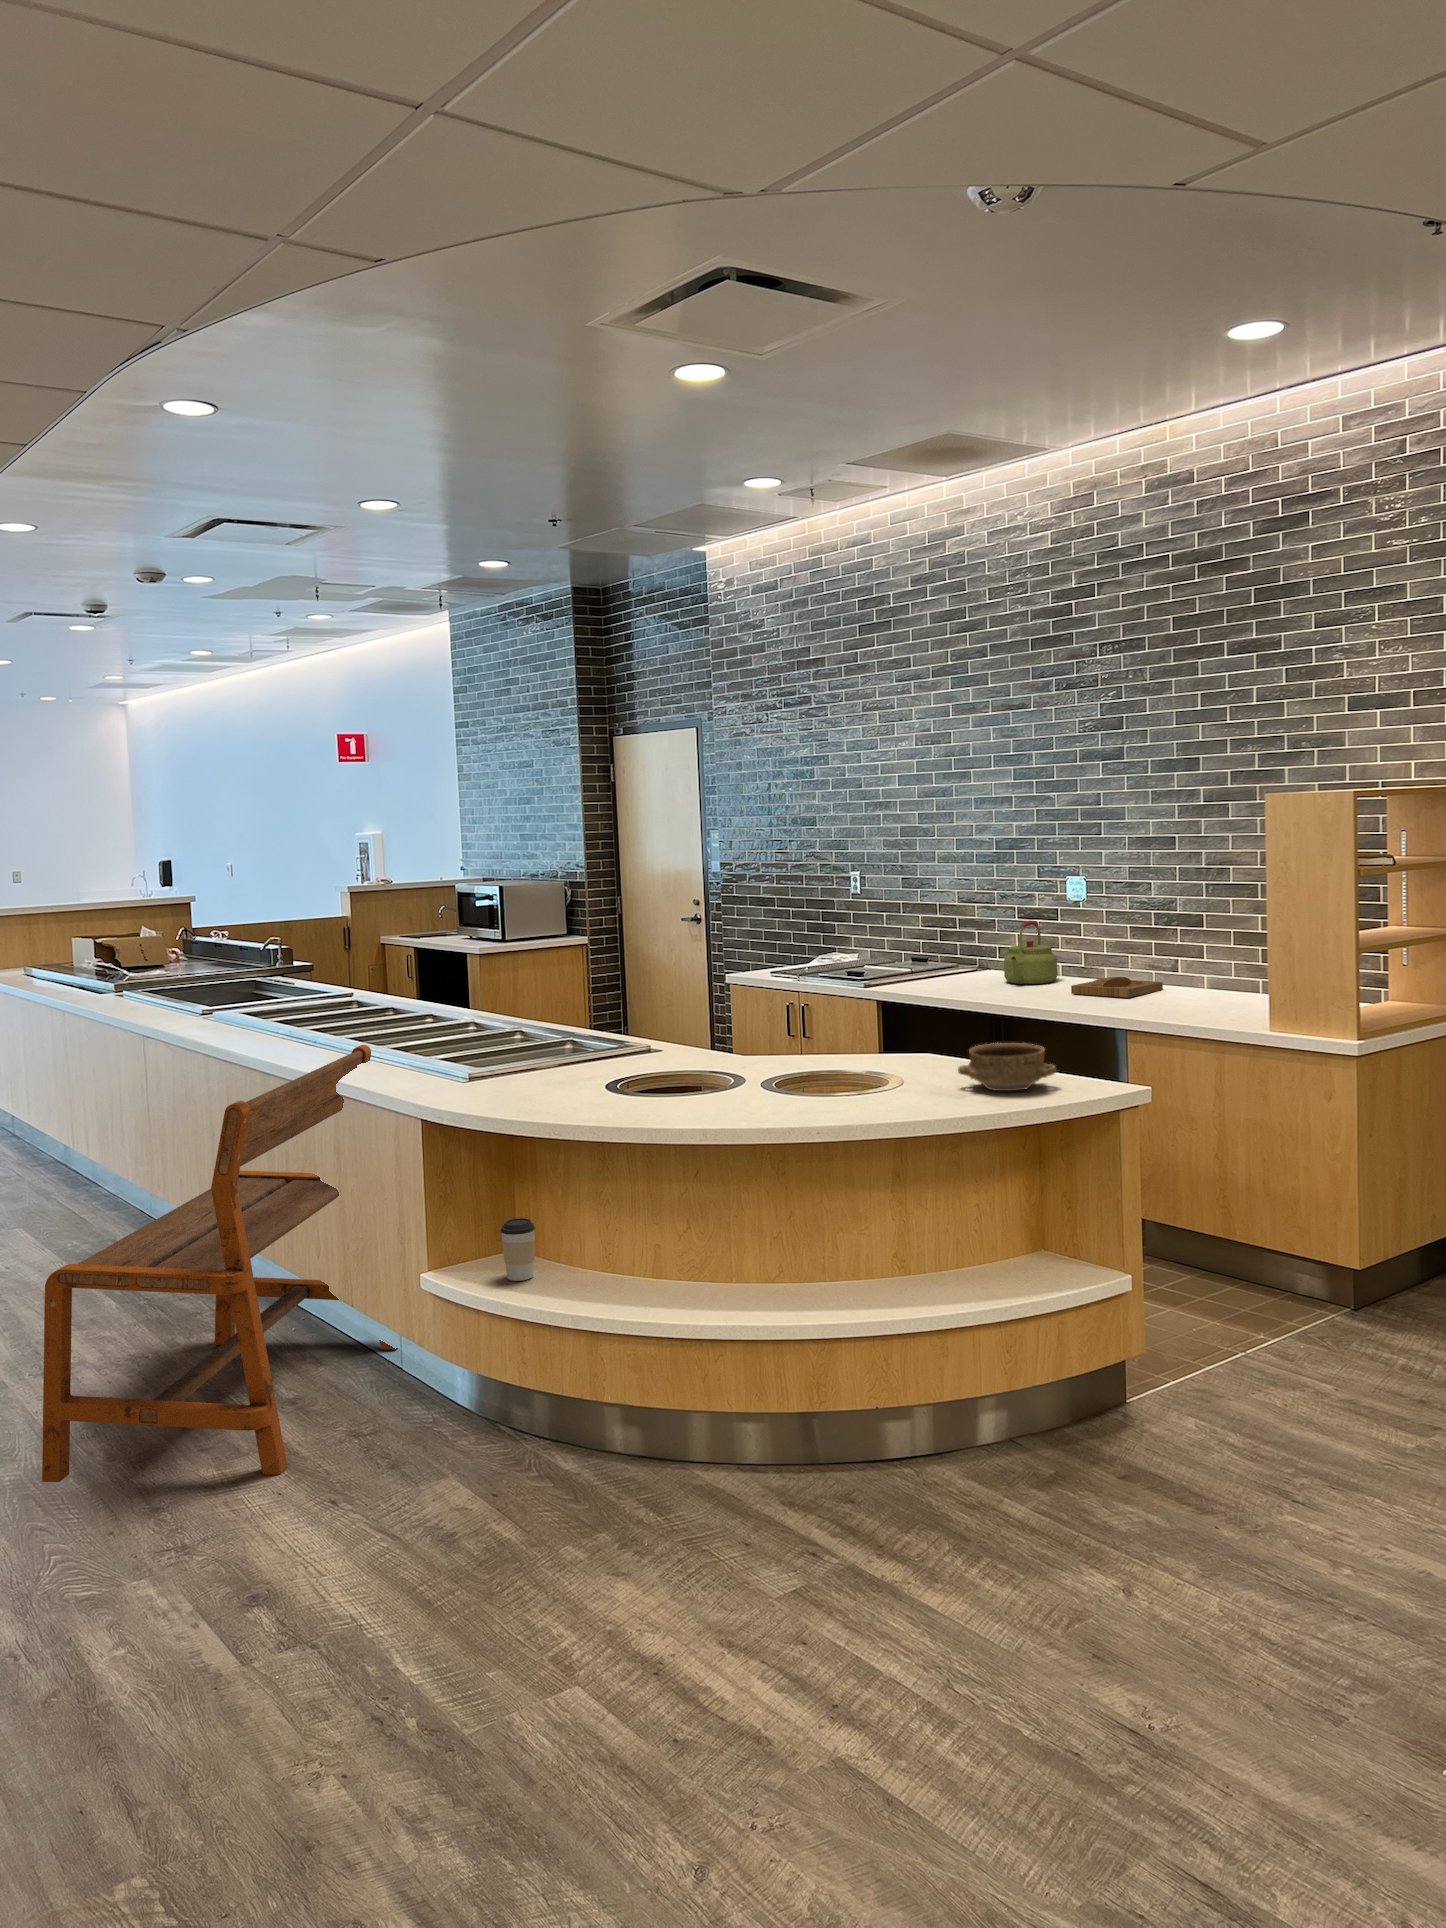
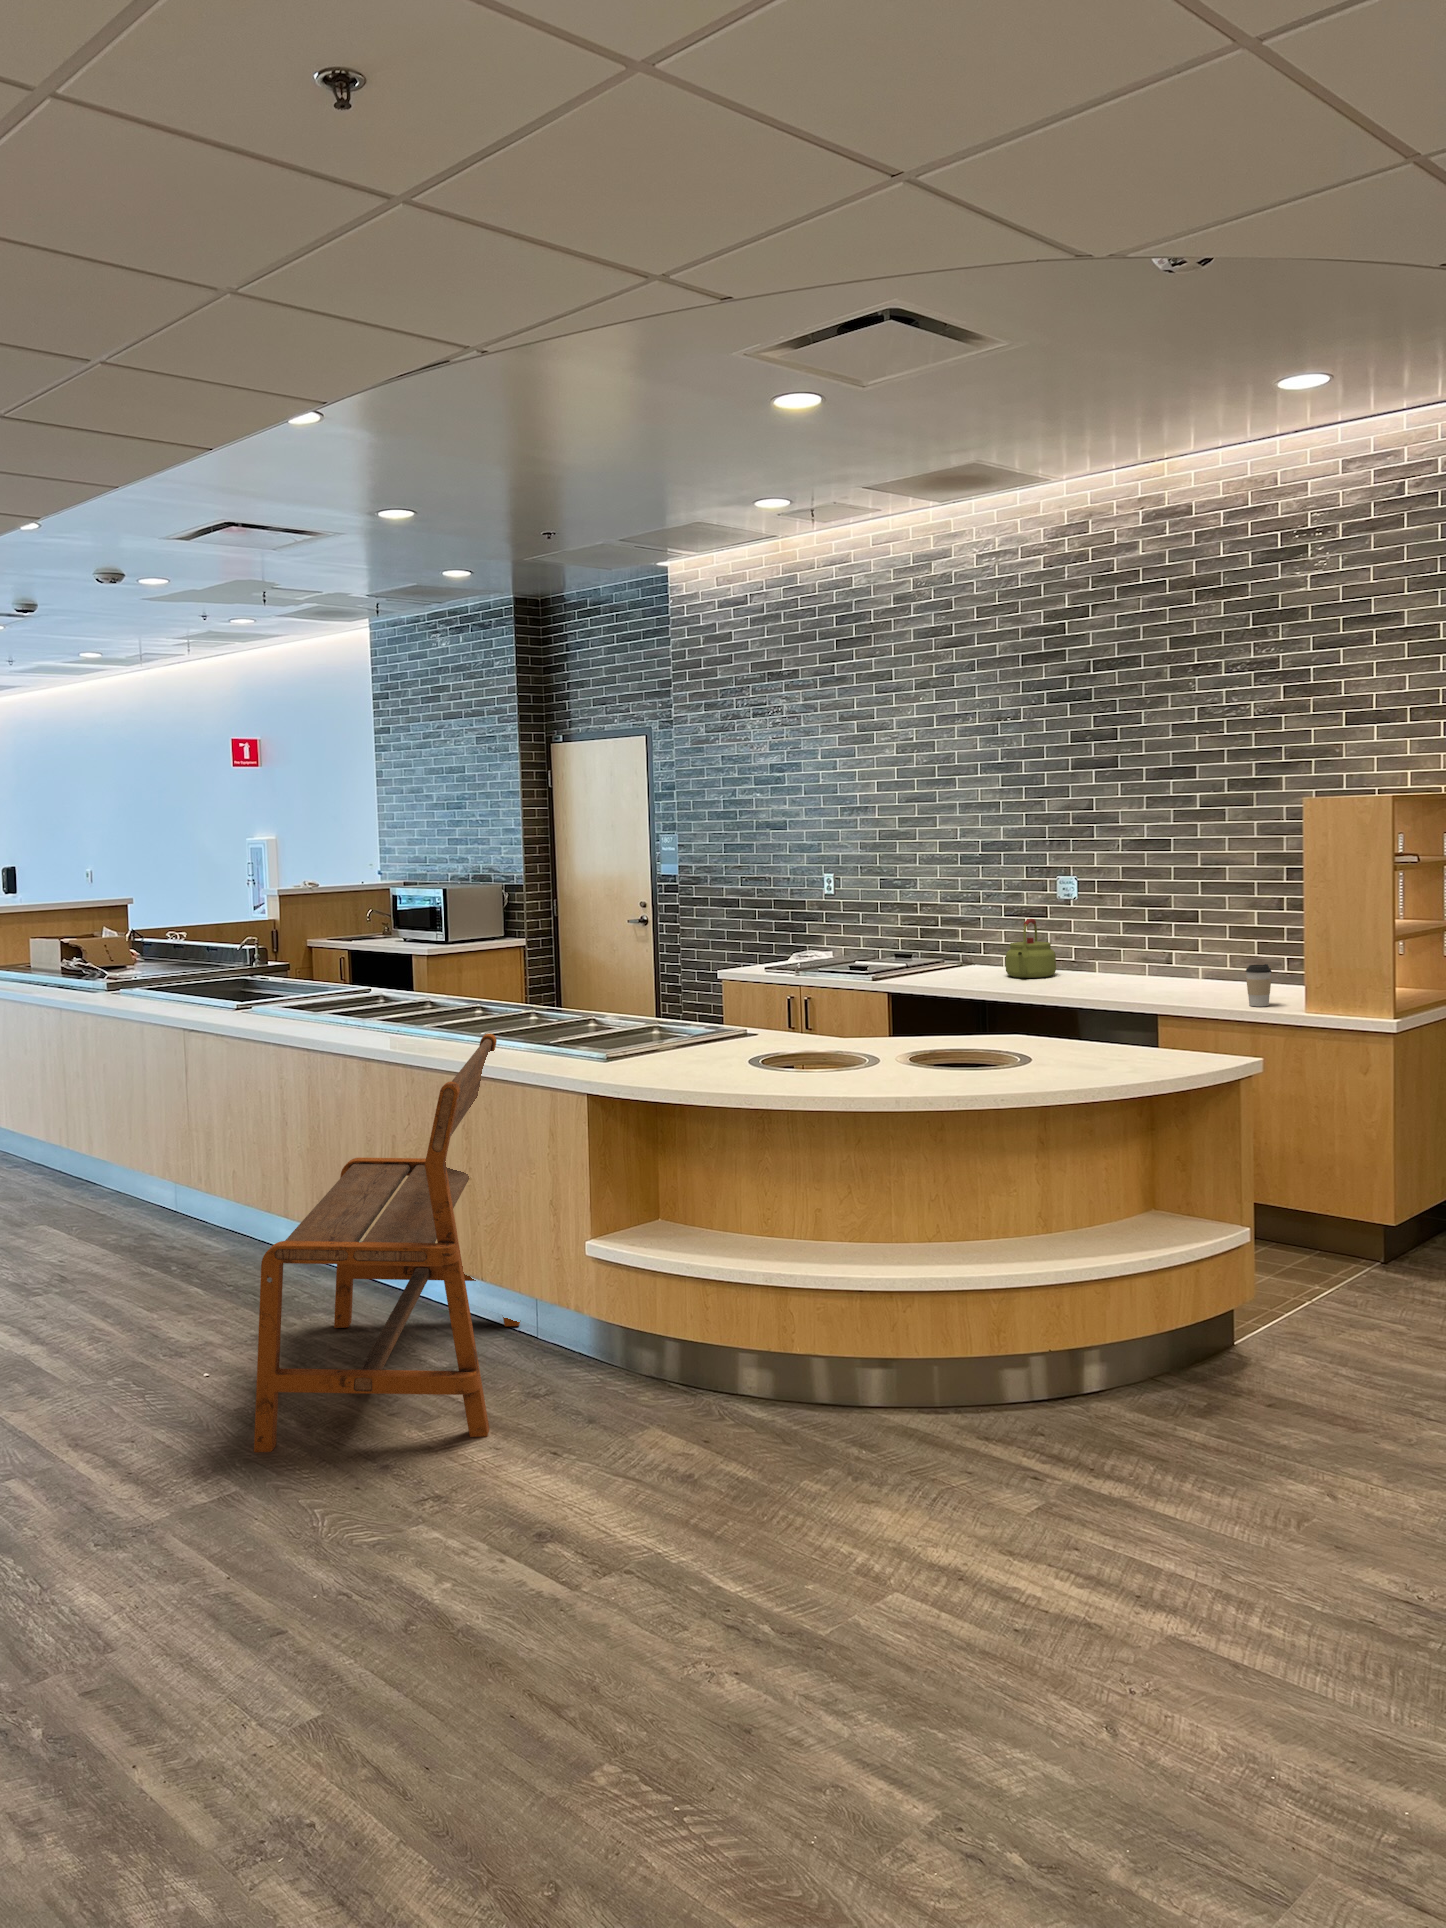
tray: present [1071,977,1163,998] -> none [1082,970,1164,988]
ceramic bowl: present [958,1043,1057,1091] -> none [1092,1022,1182,1065]
coffee cup: present [500,1218,535,1281] -> present [1246,964,1272,1006]

